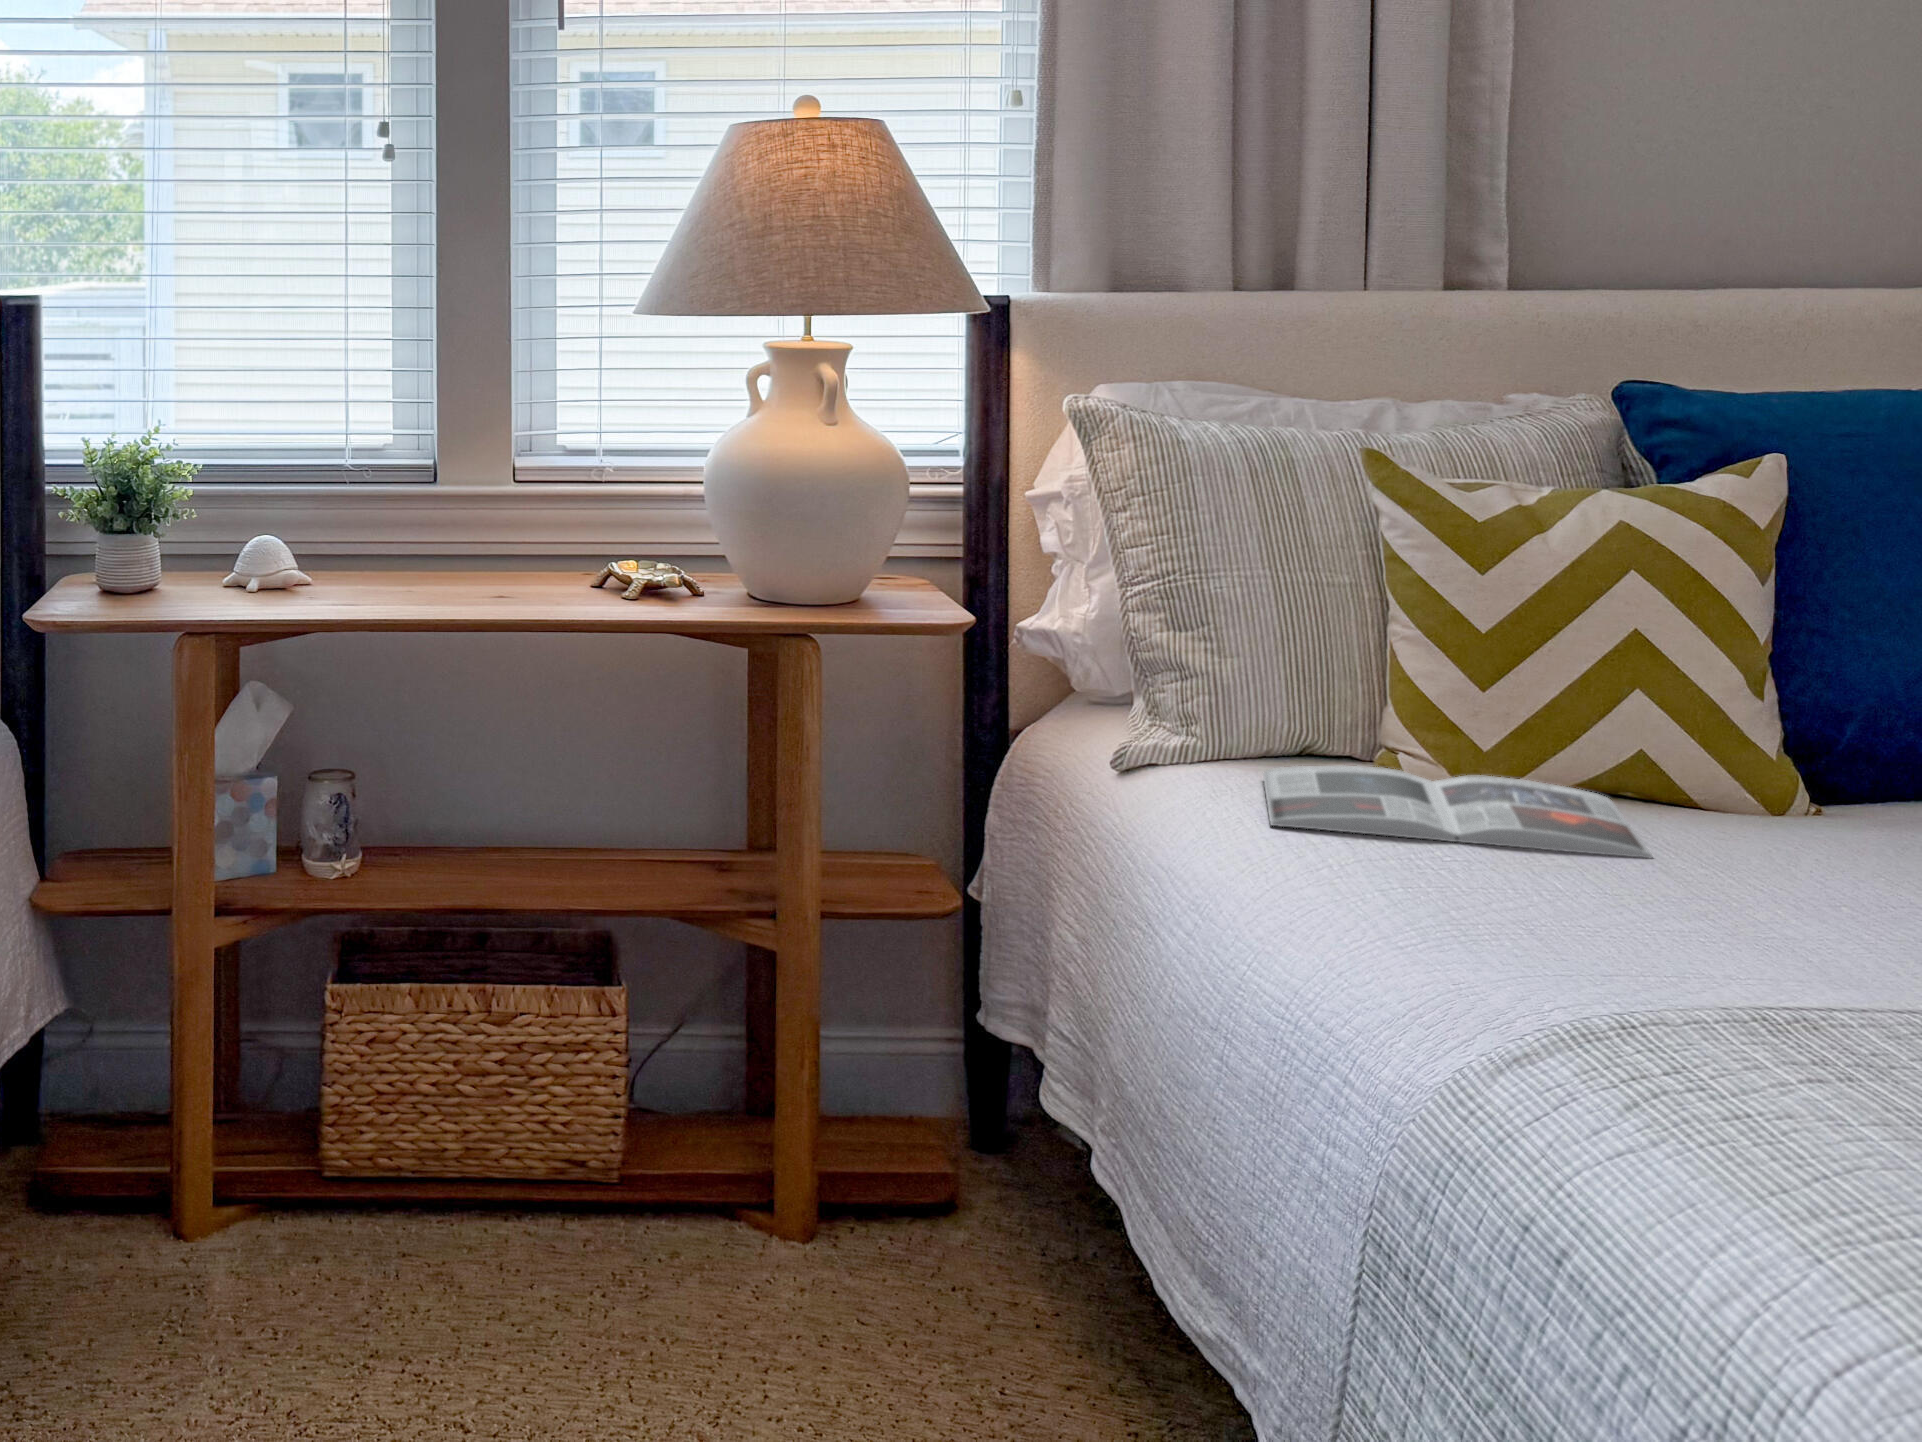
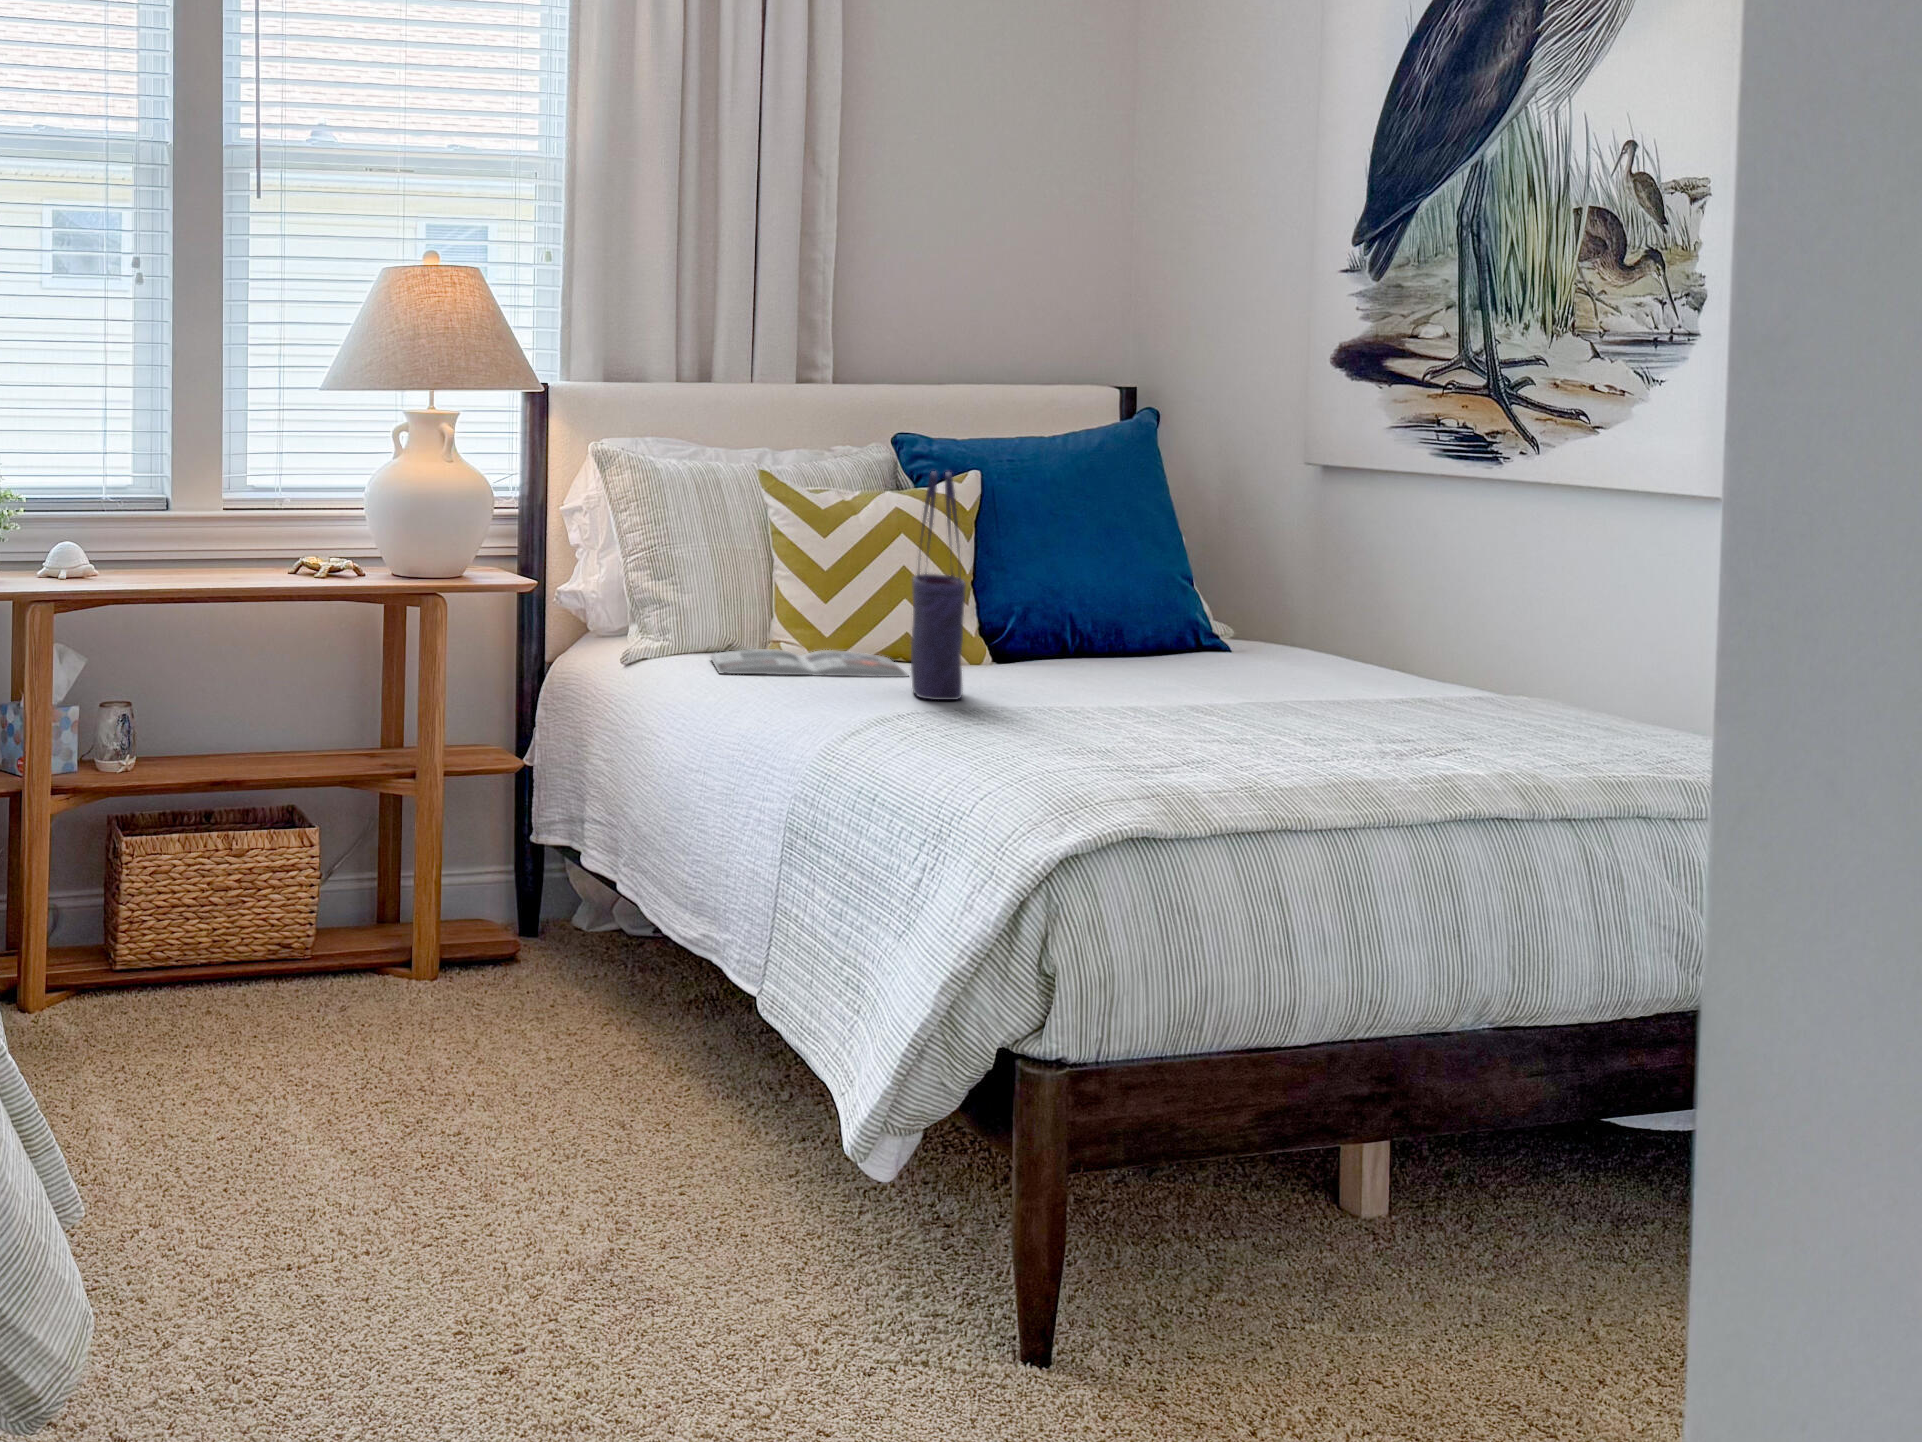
tote bag: none [1662,490,1784,960] -> present [911,471,966,700]

